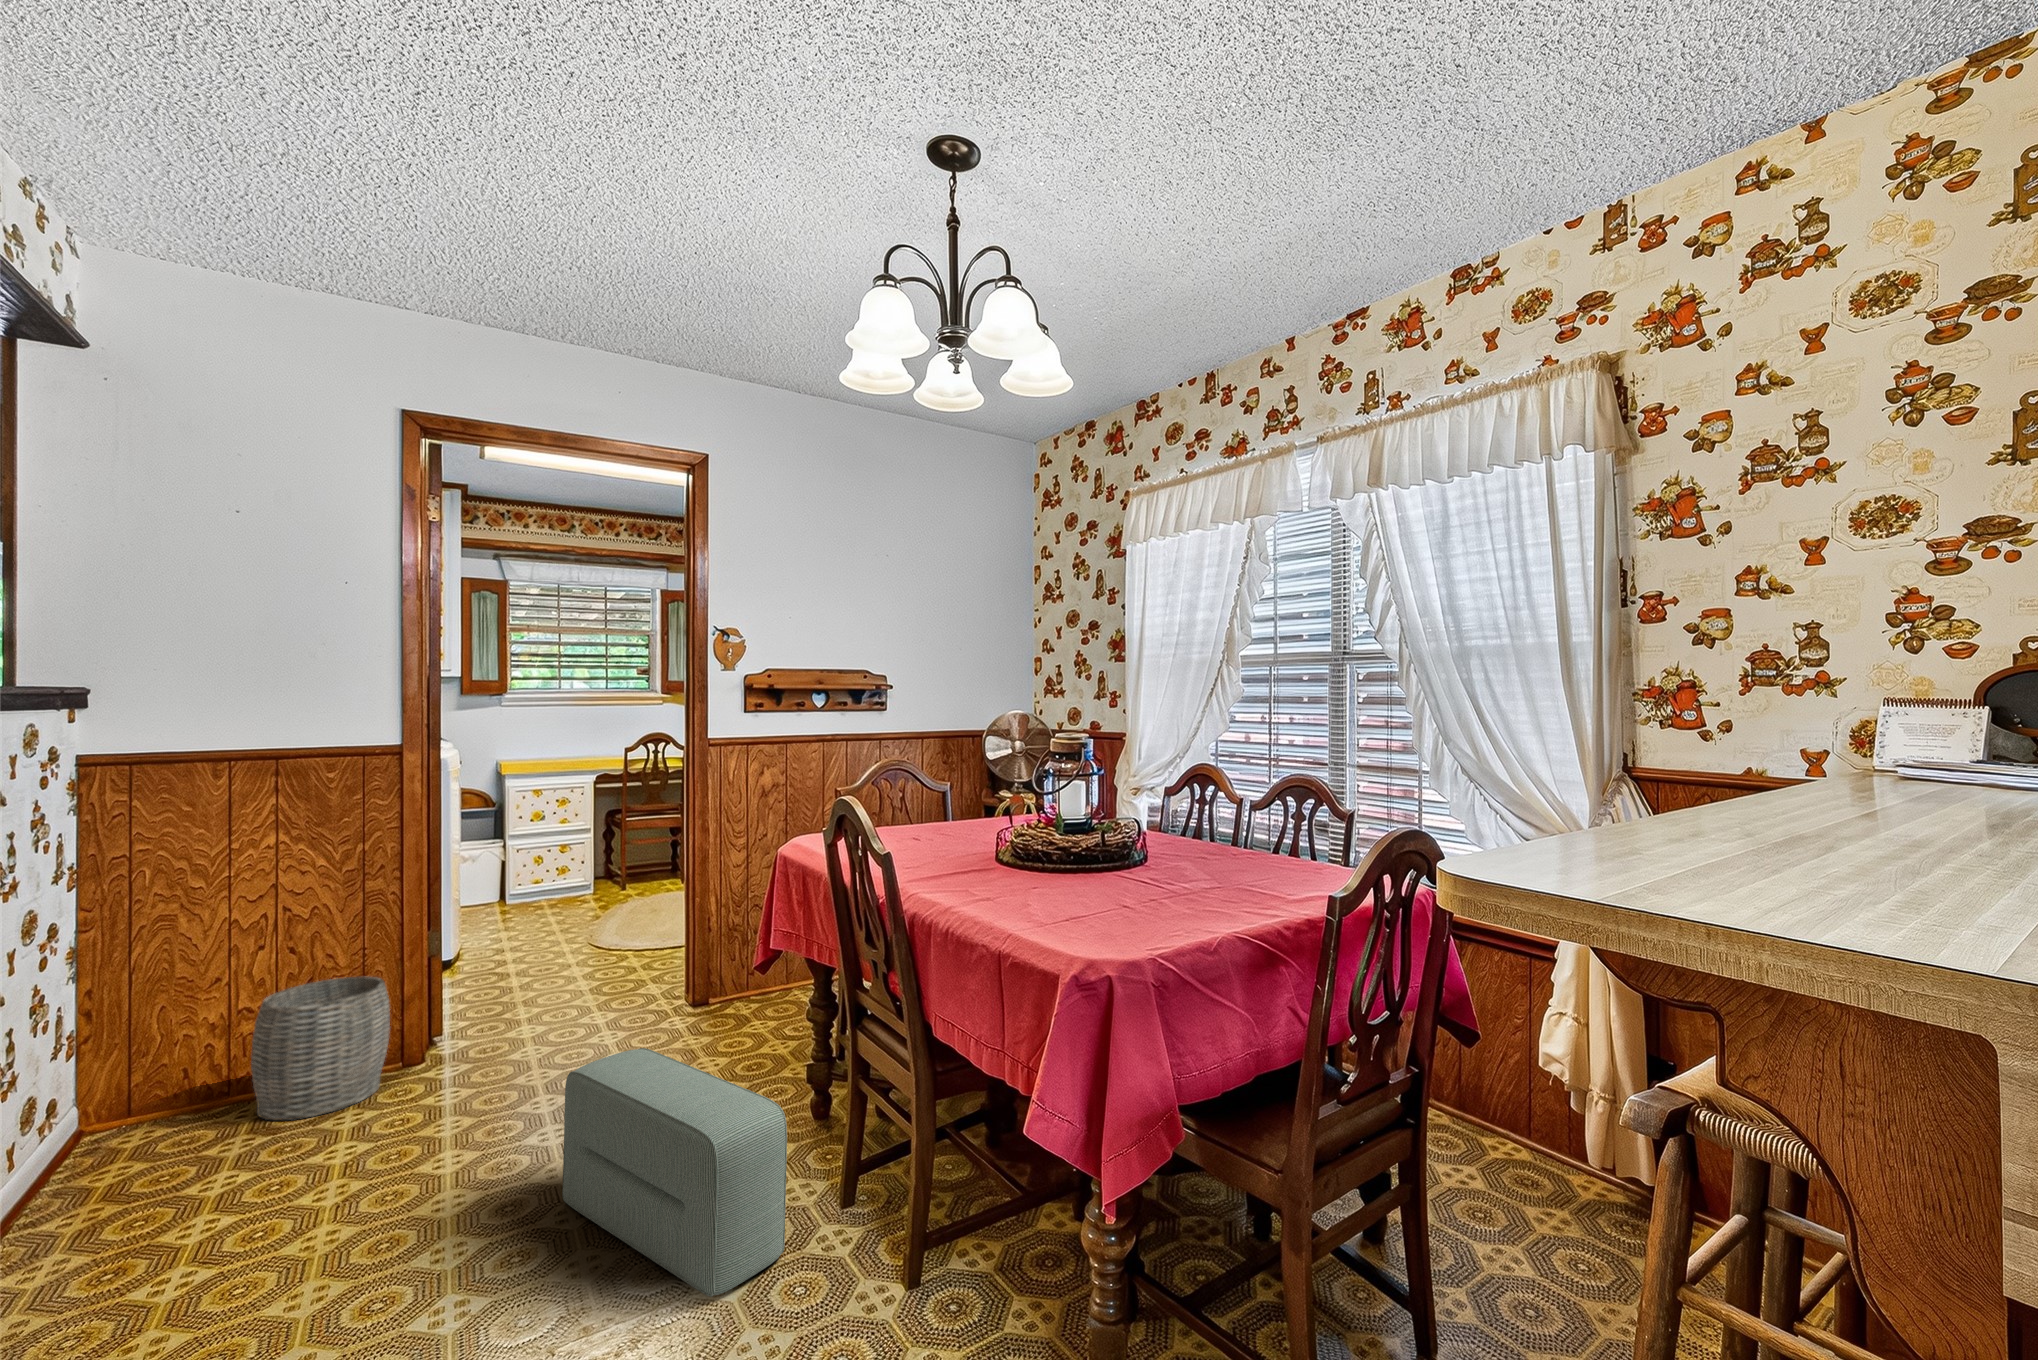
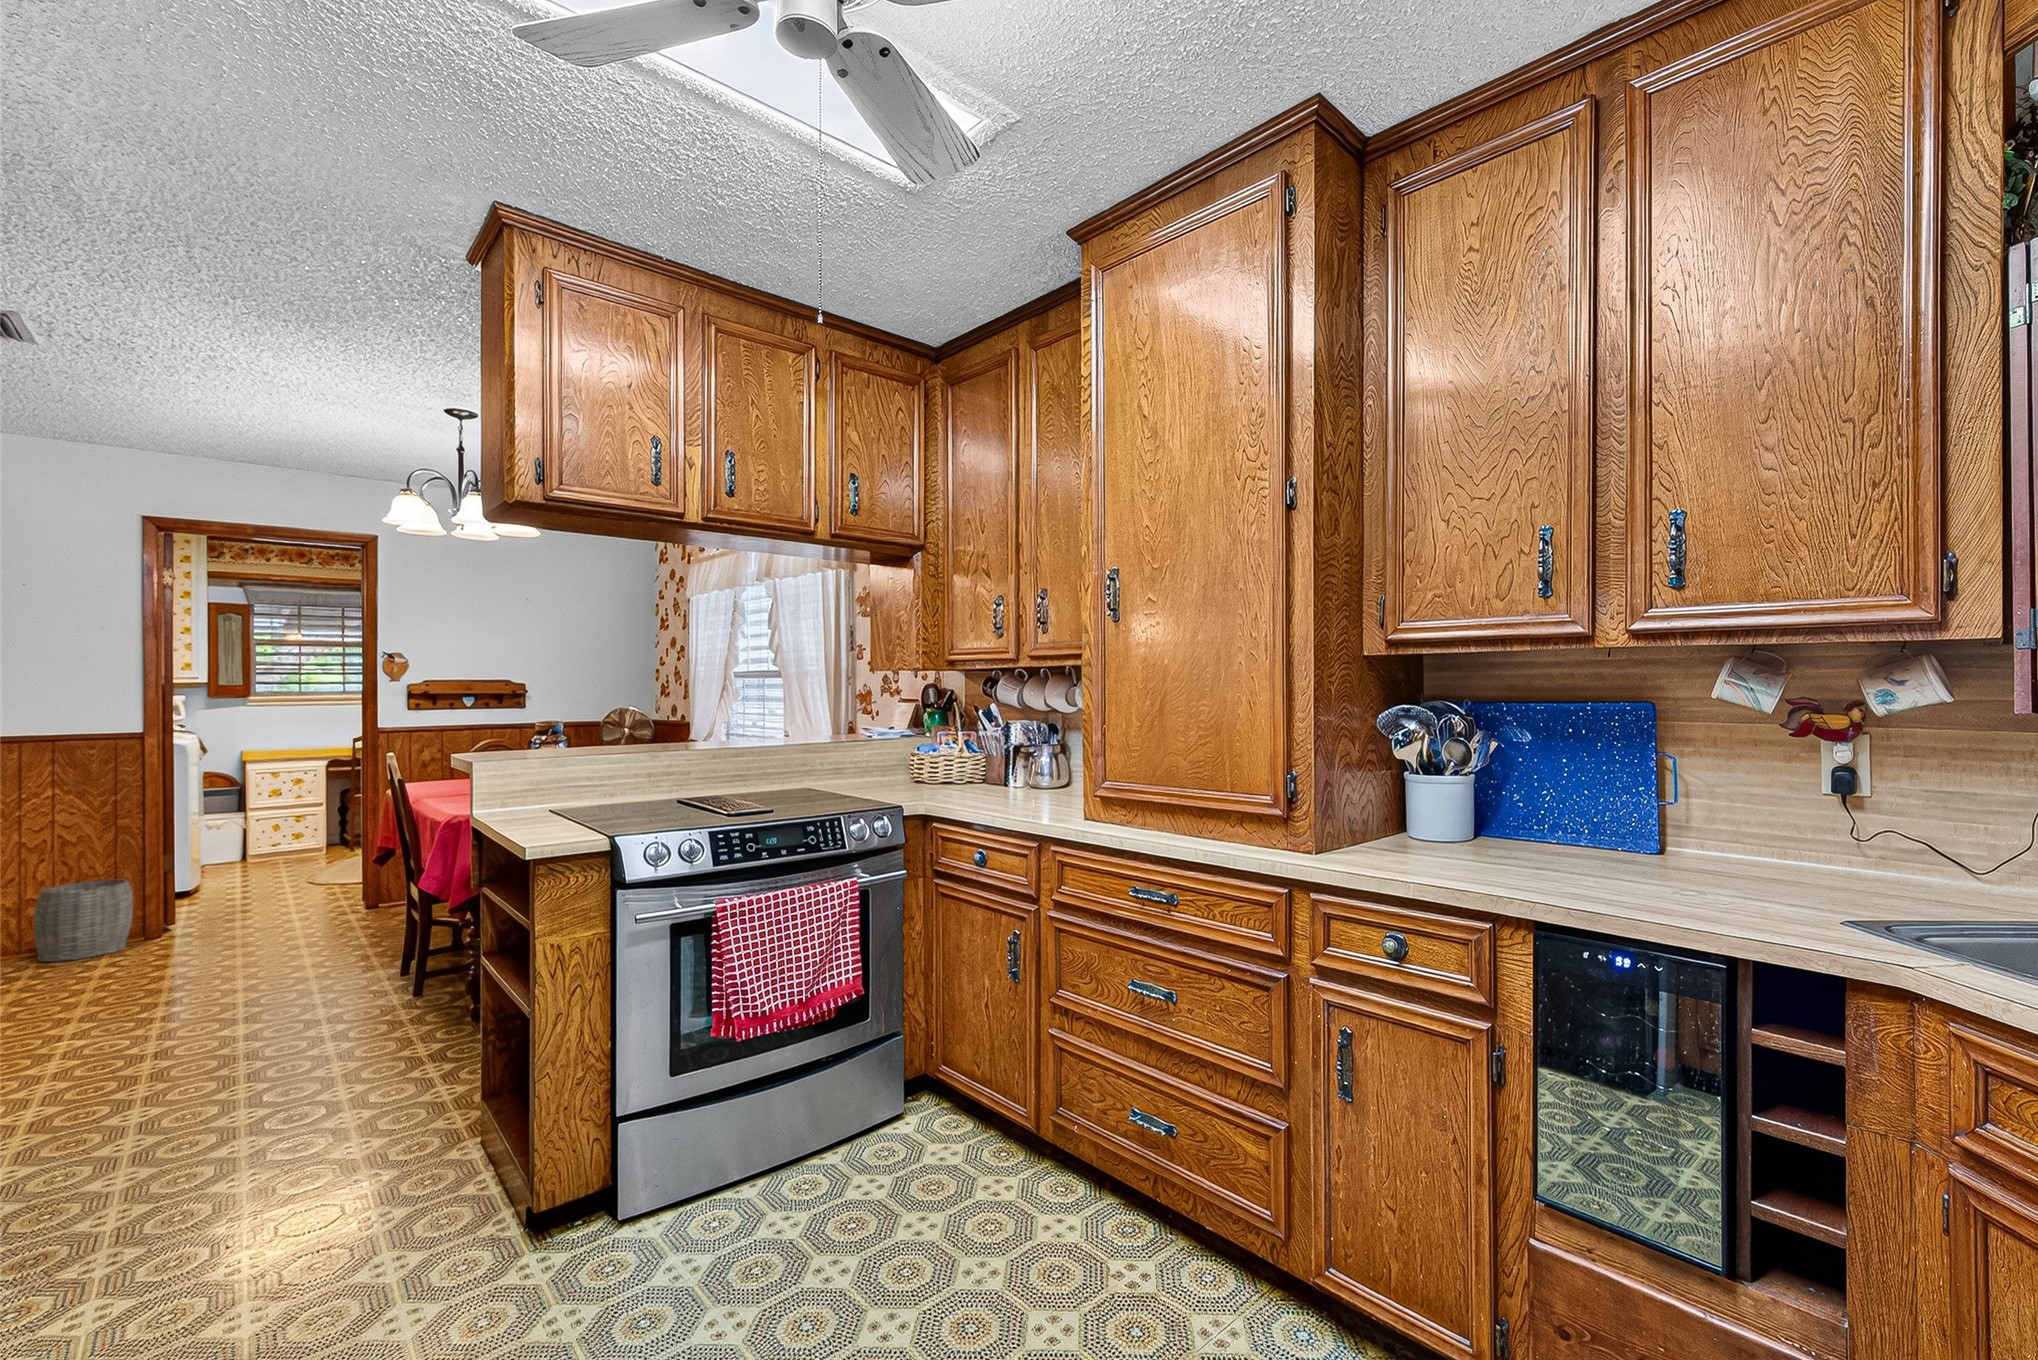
pouf: present [563,1048,787,1297] -> none [237,895,361,996]

